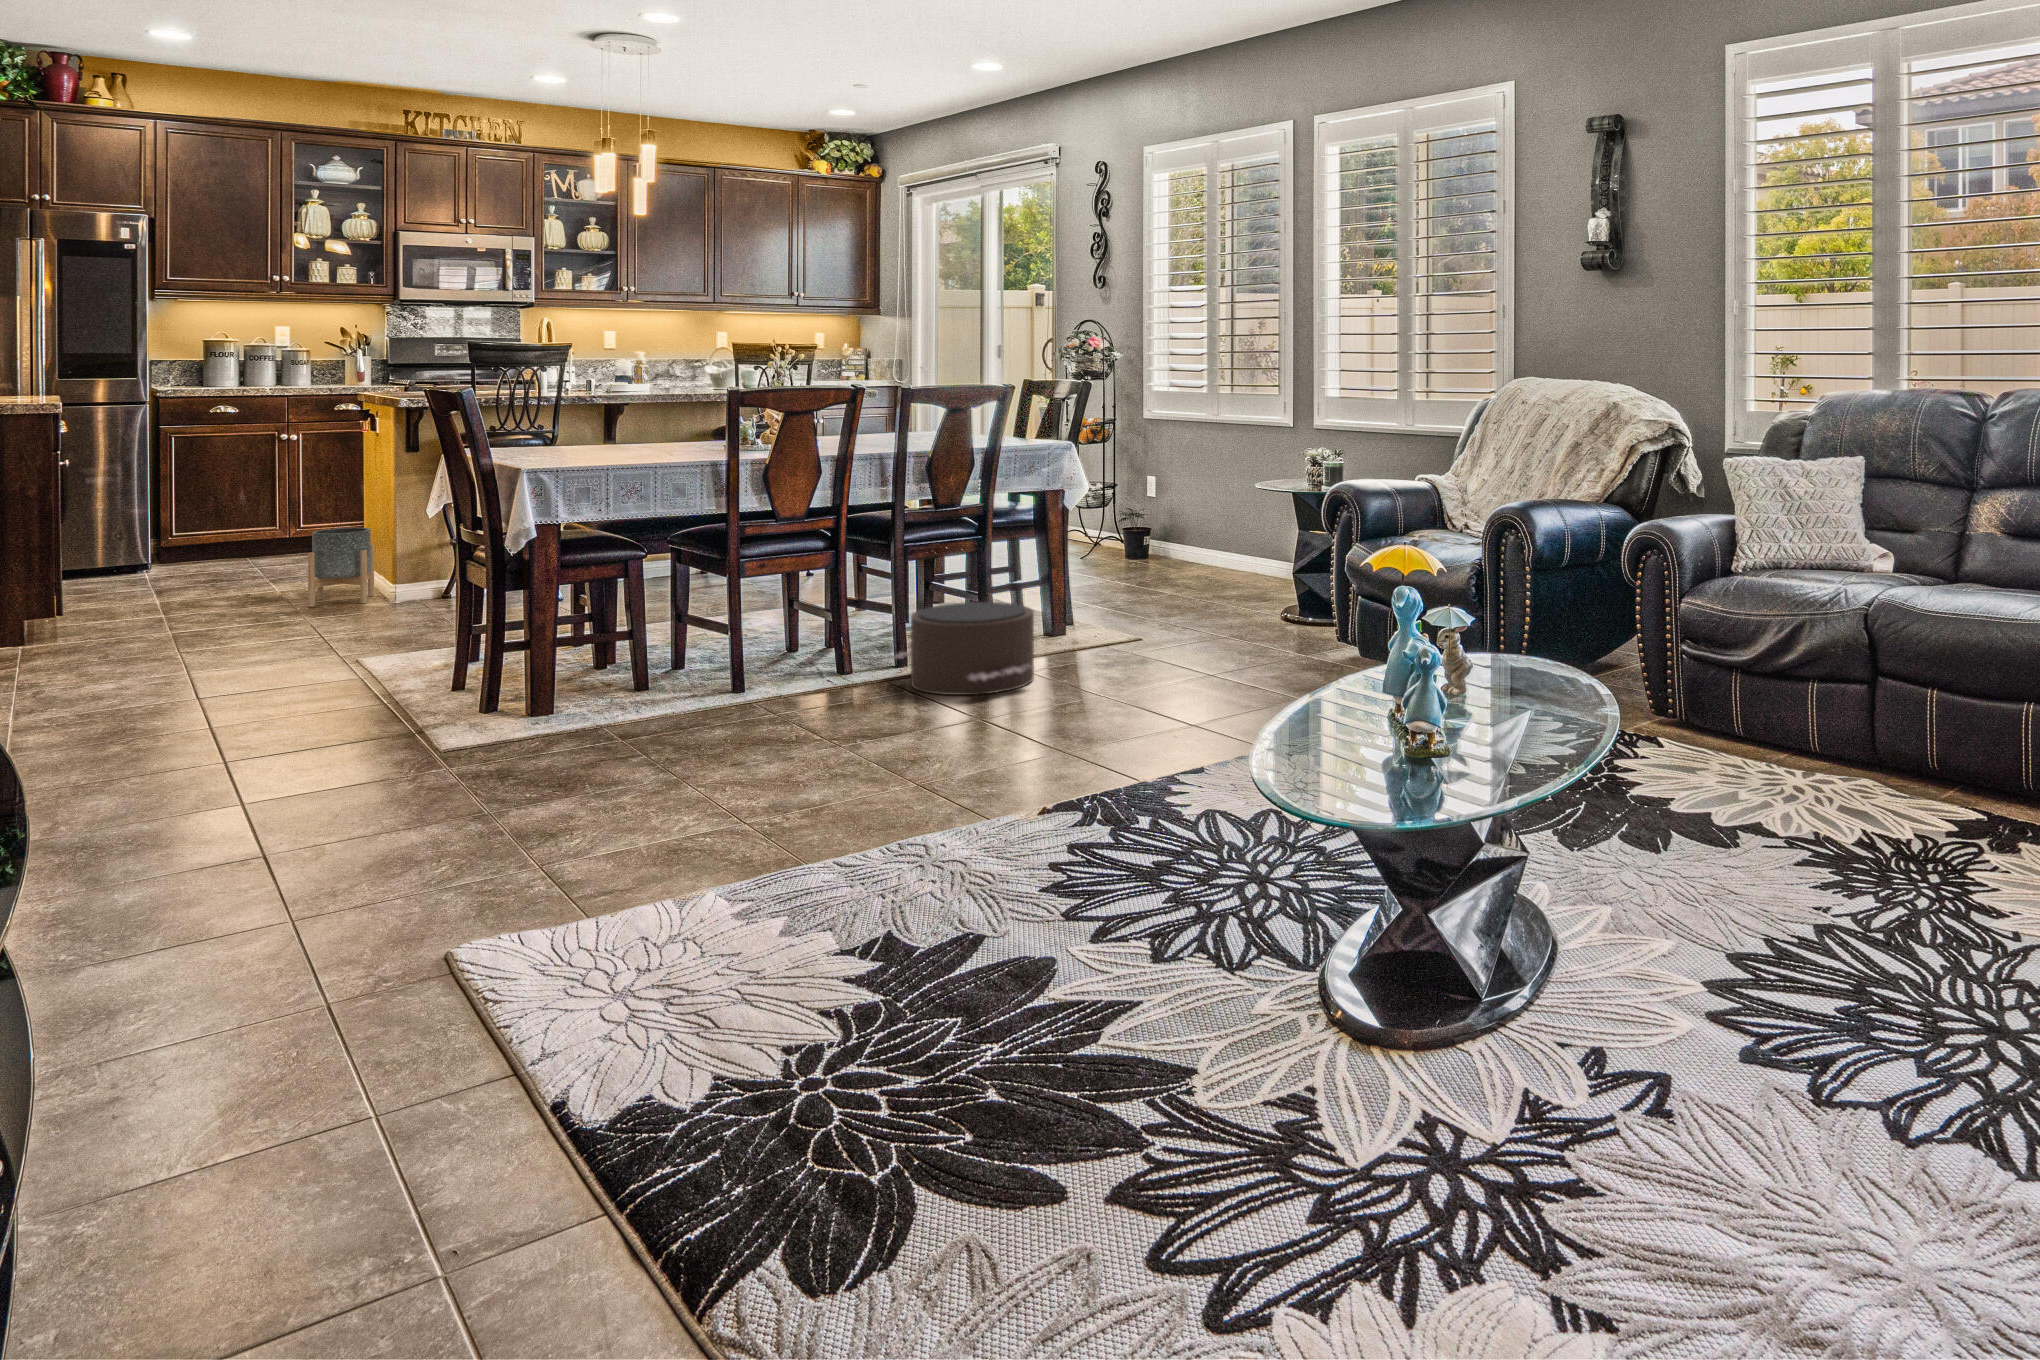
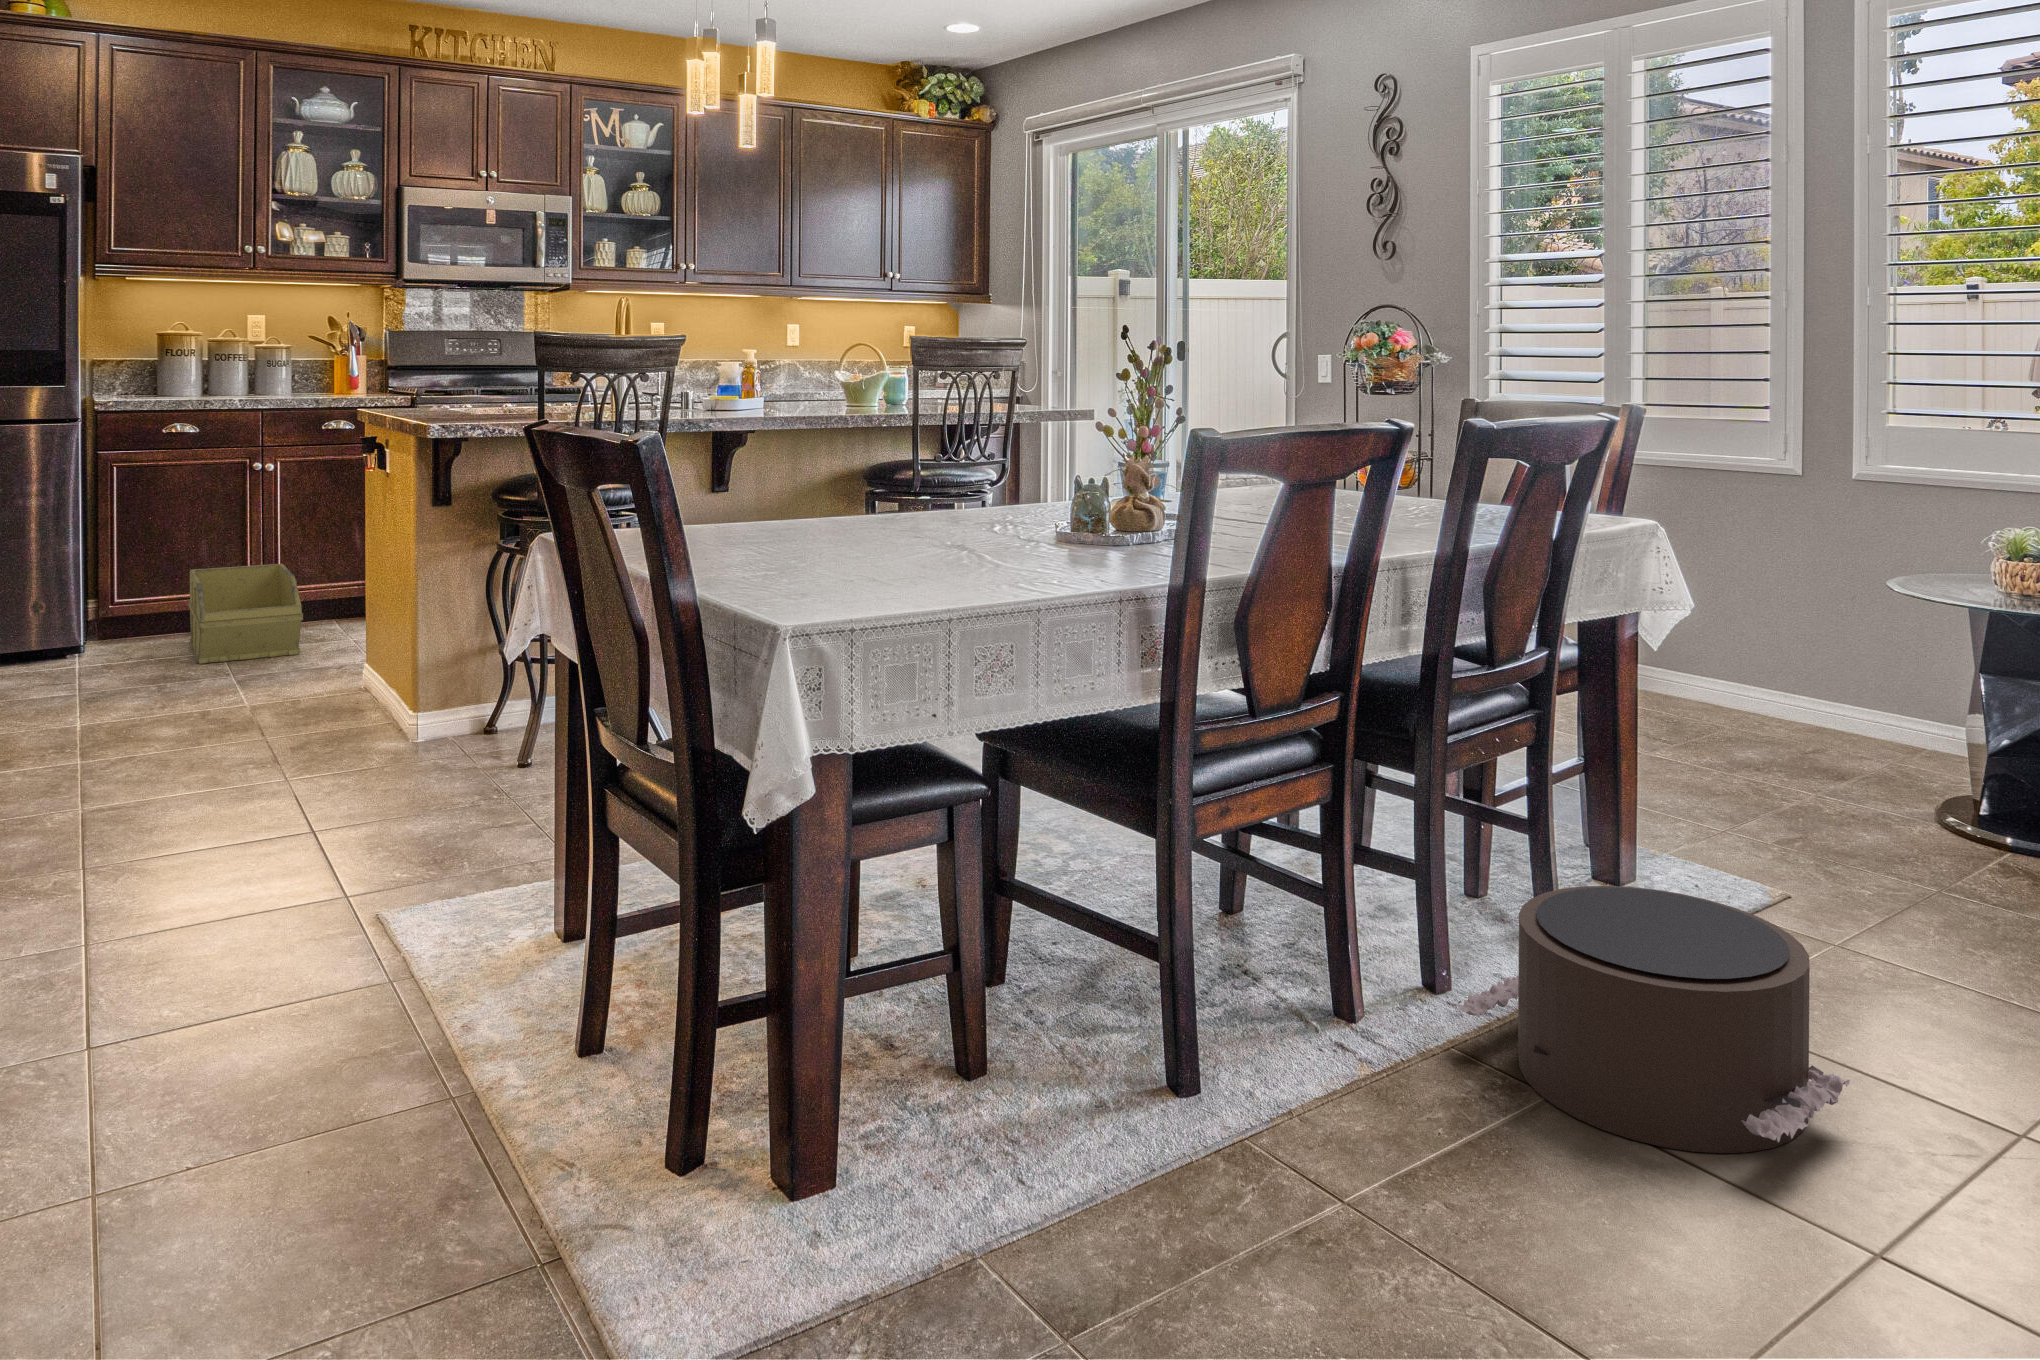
storage bin: none [230,506,318,572] -> present [188,564,303,664]
planter: present [308,528,374,607] -> none [295,621,387,749]

